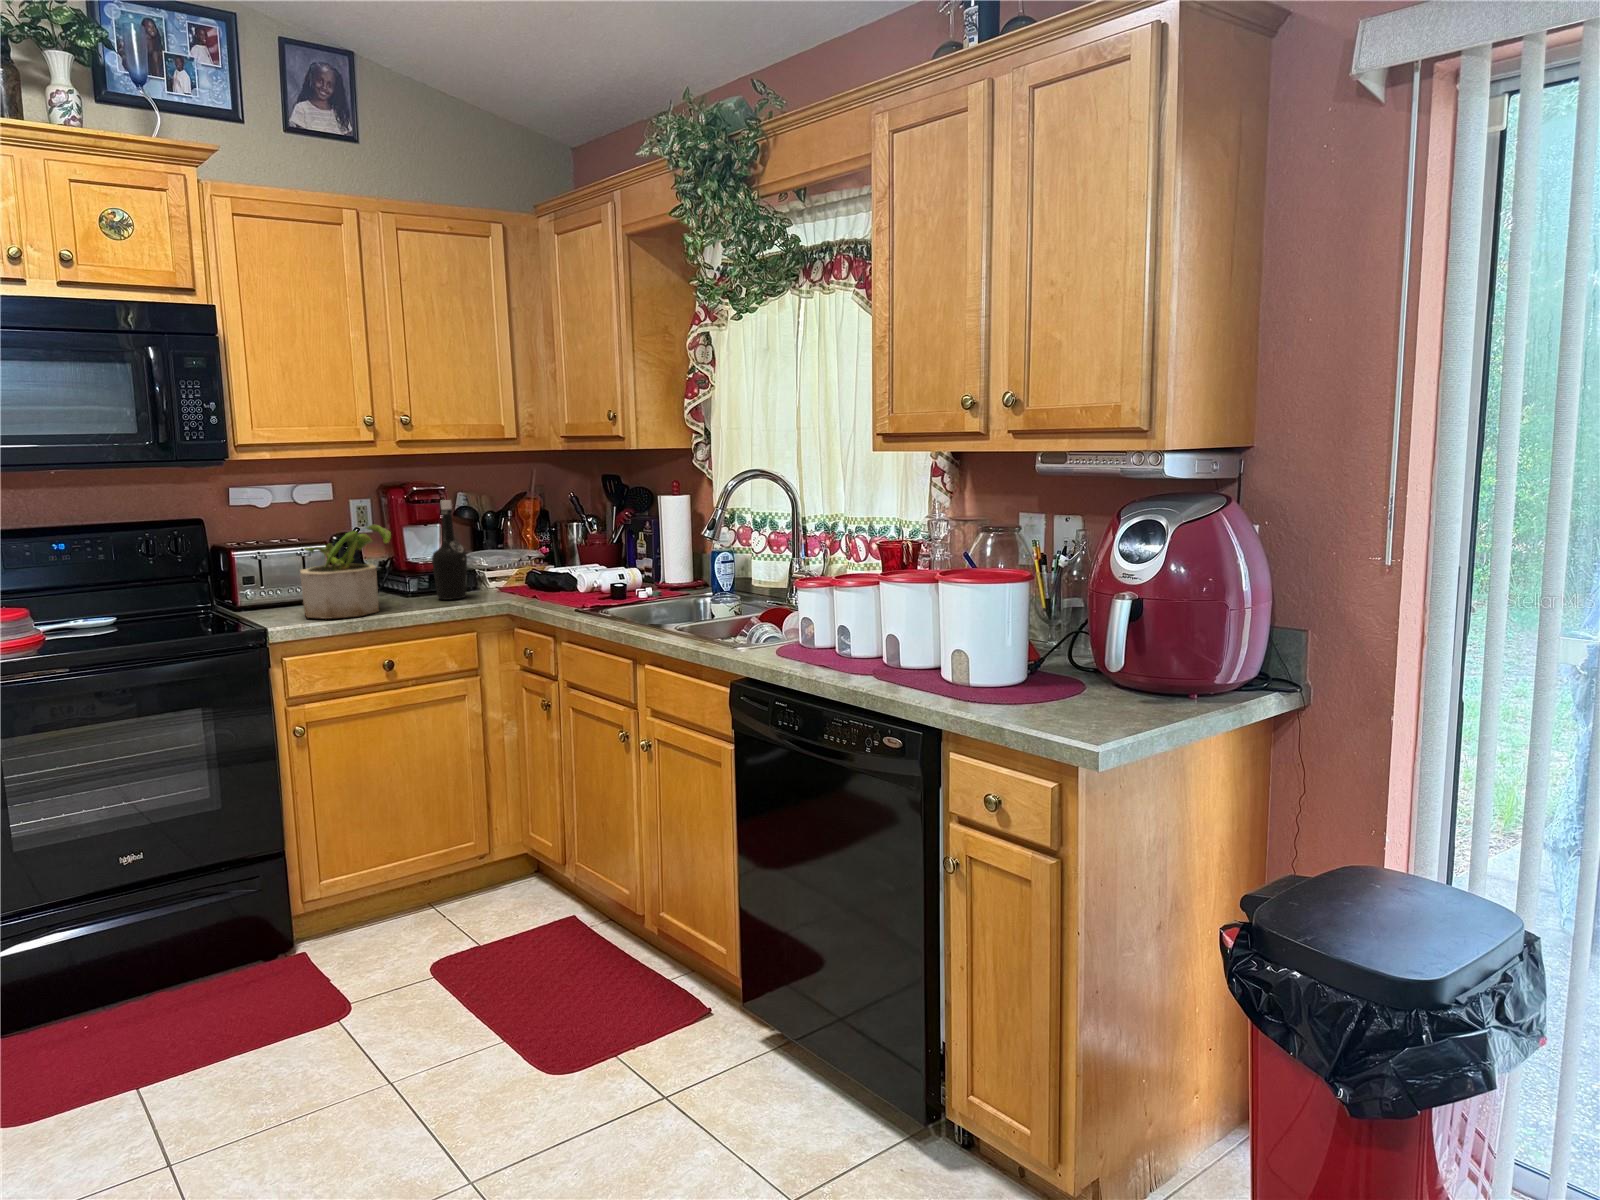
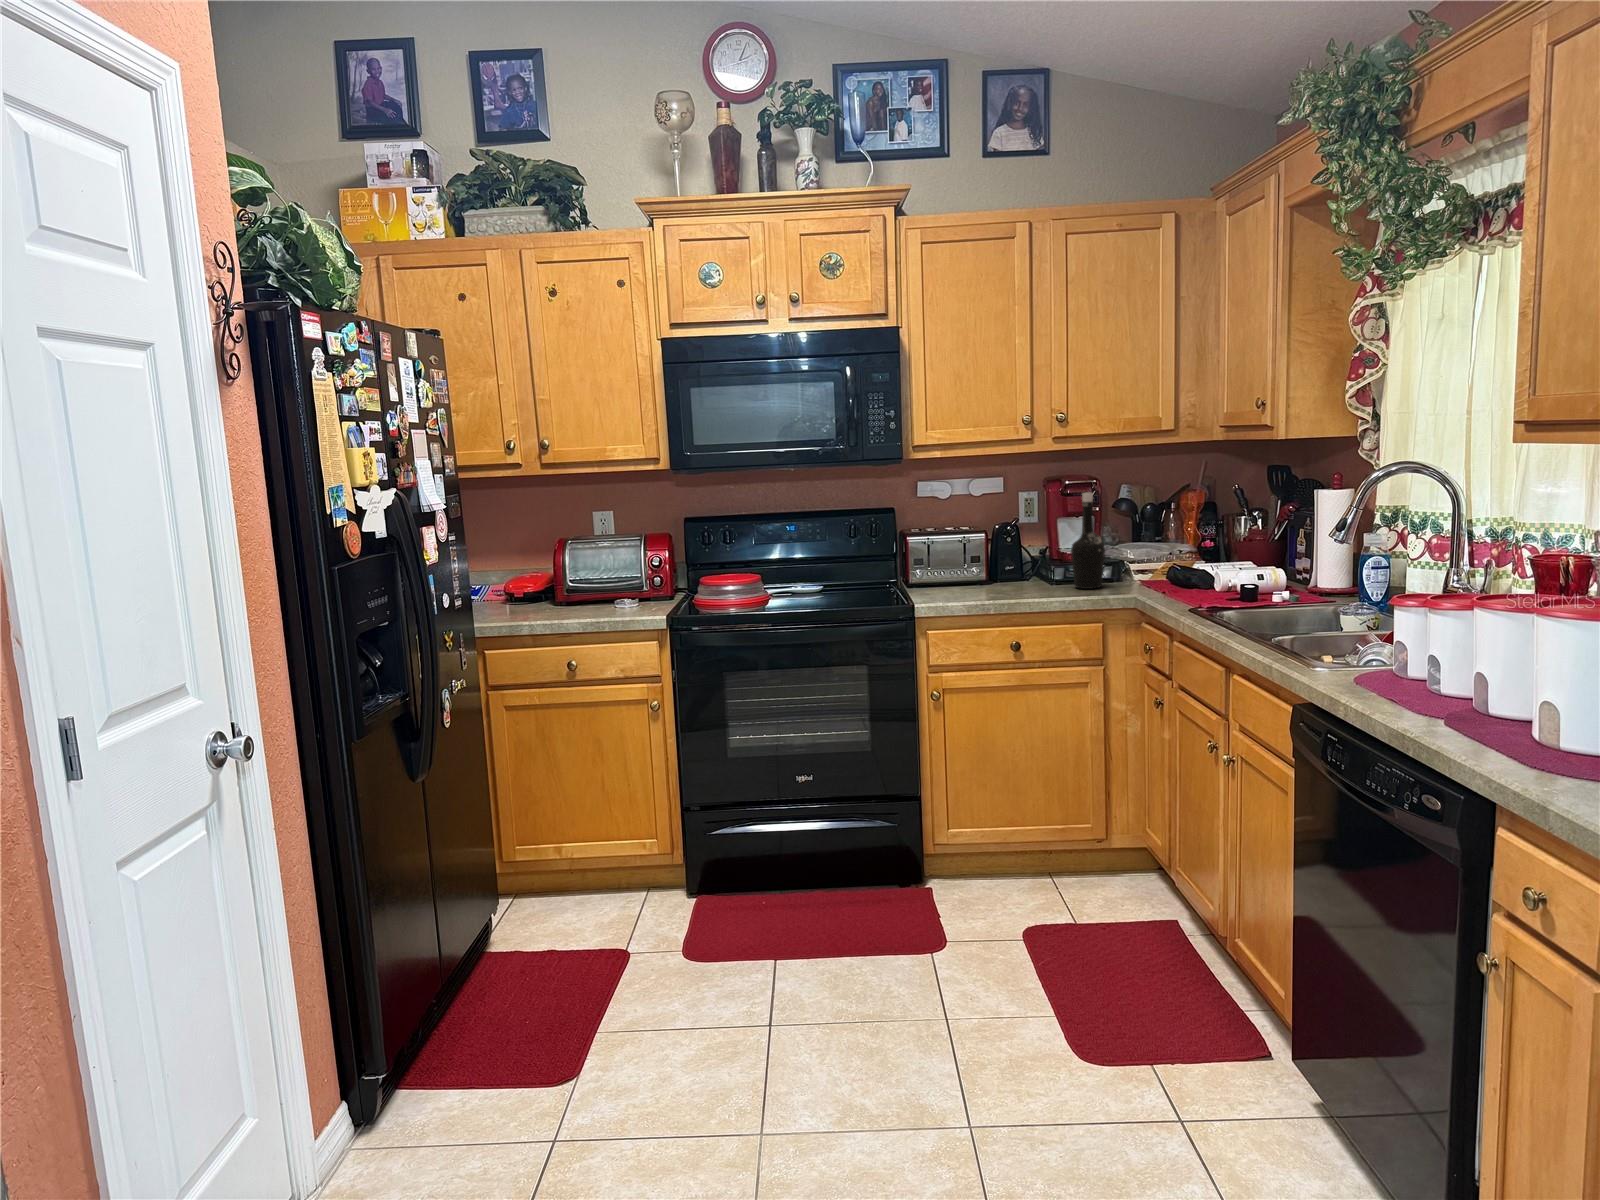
potted plant: present [300,525,391,619] -> none [951,515,1031,599]

